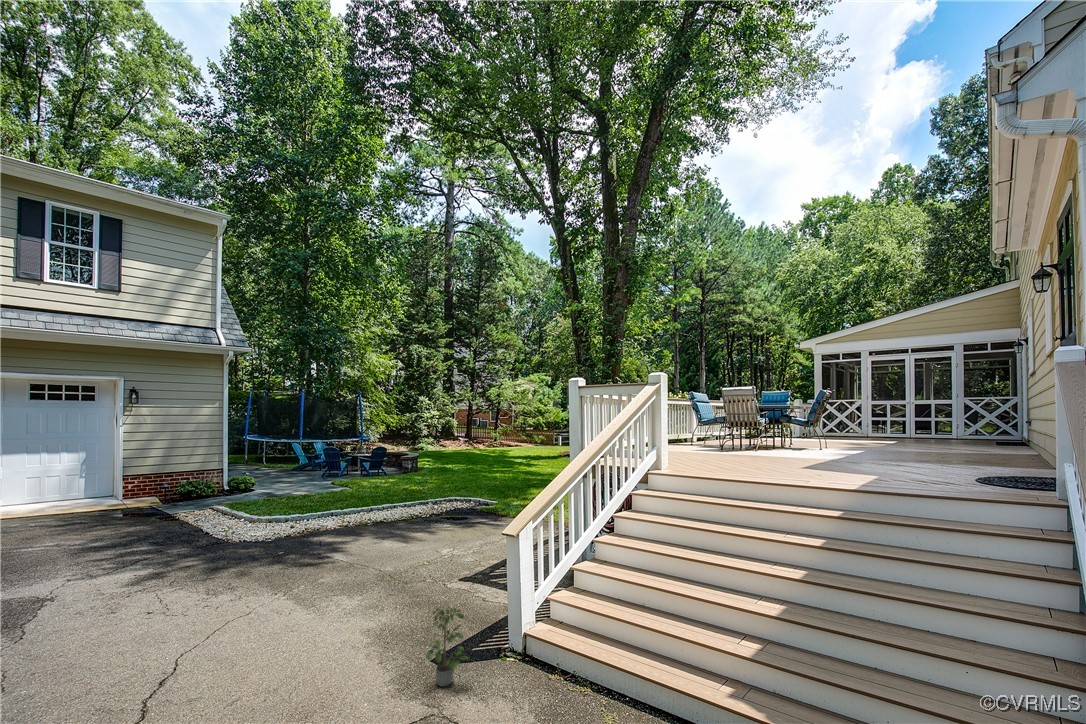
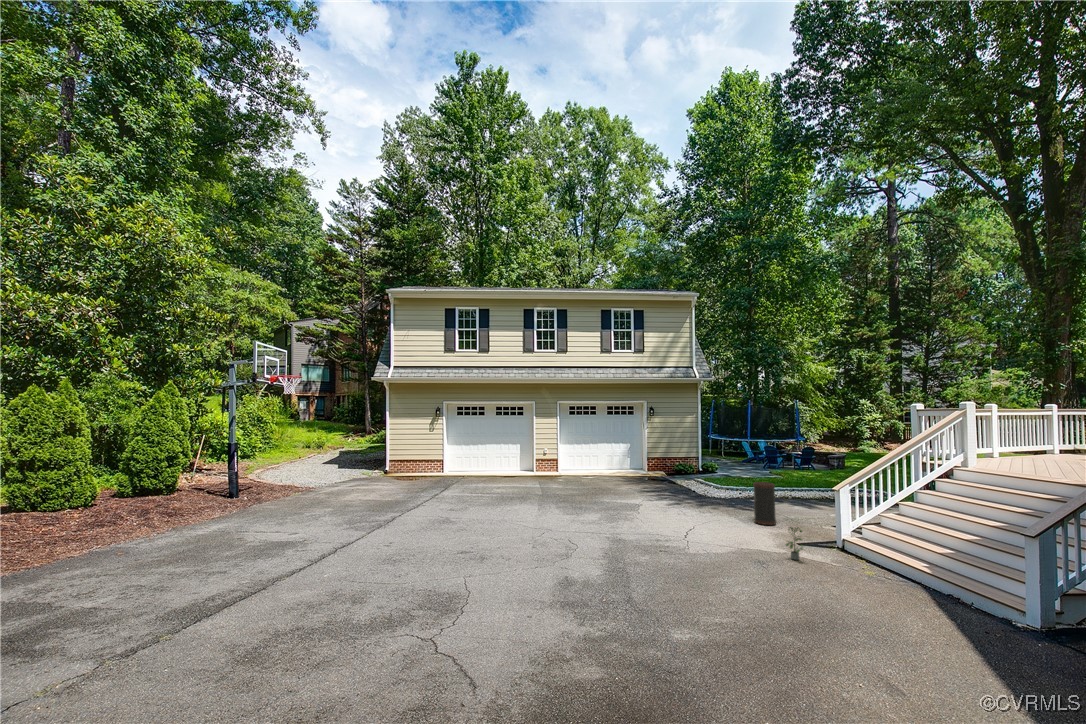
trash can: none [330,506,372,592] -> present [753,482,776,525]

